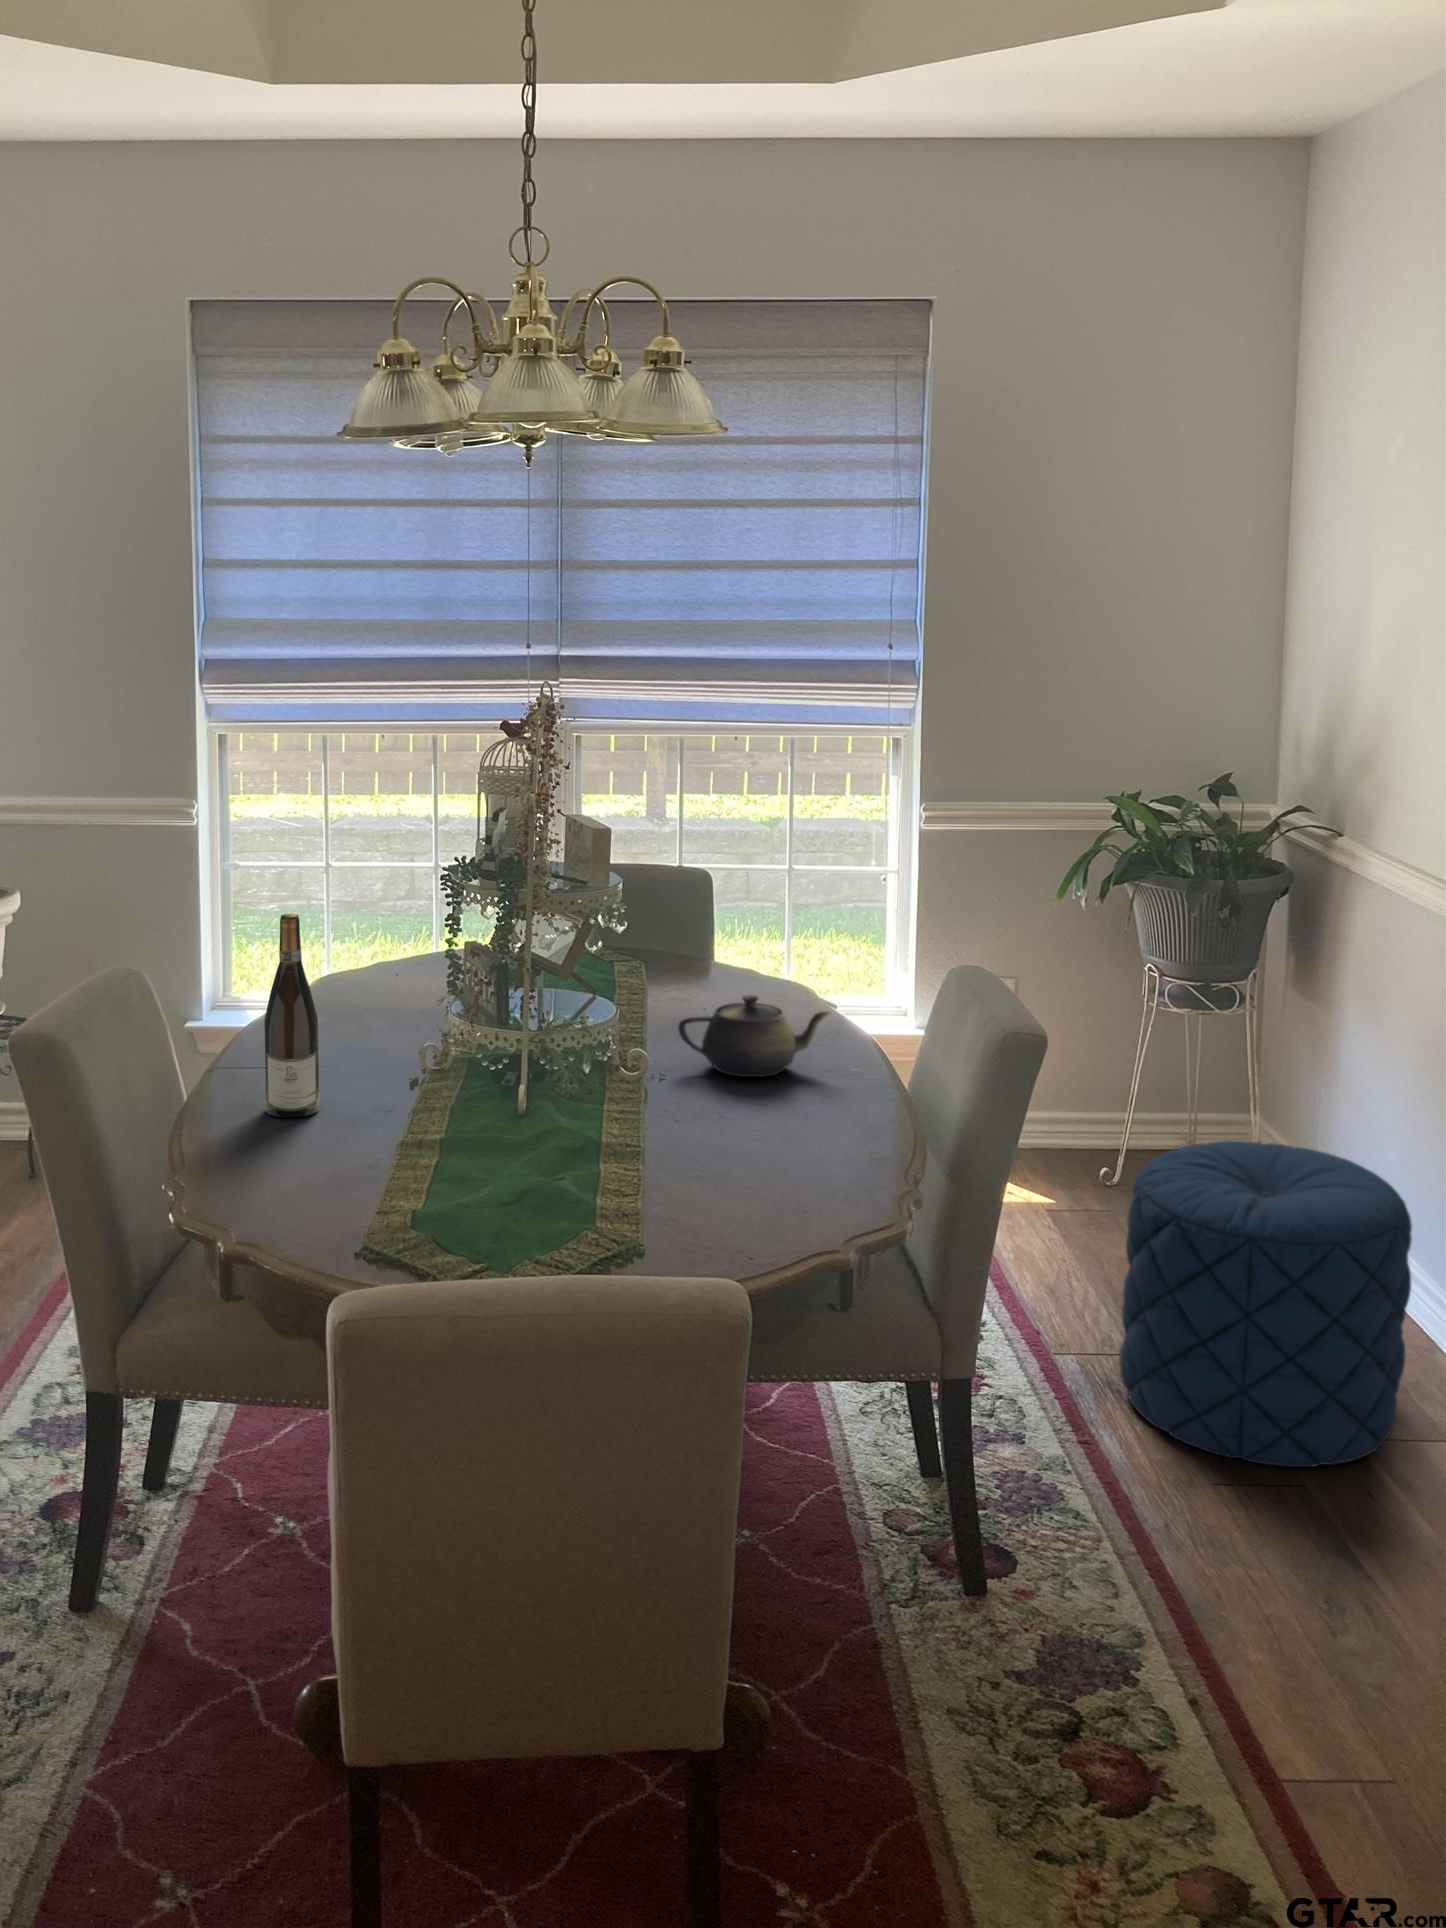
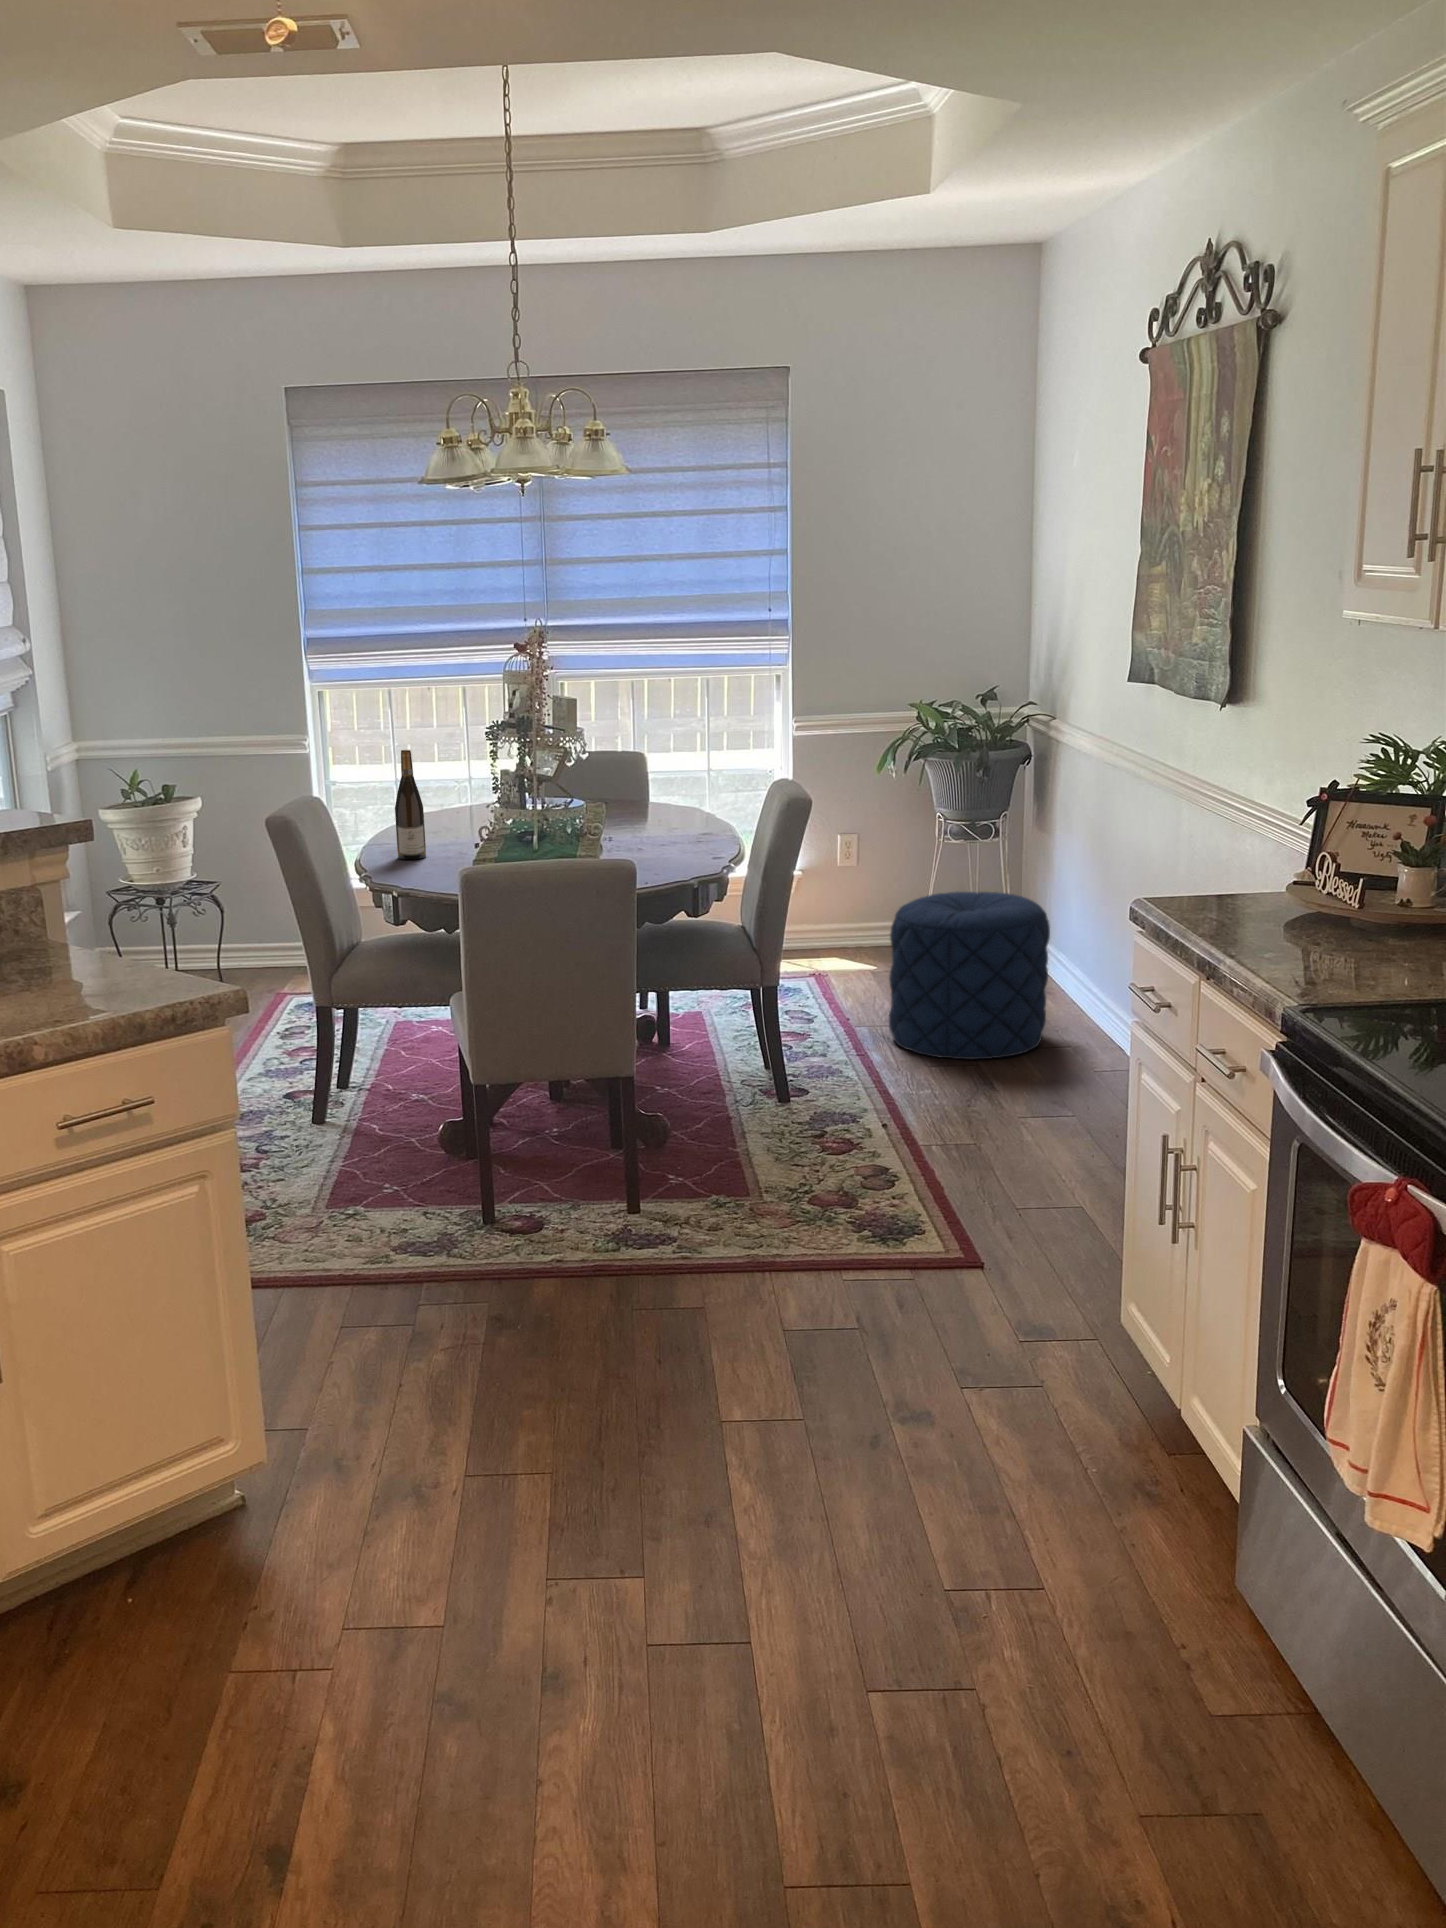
teapot: present [678,995,830,1077] -> none [619,794,704,838]

